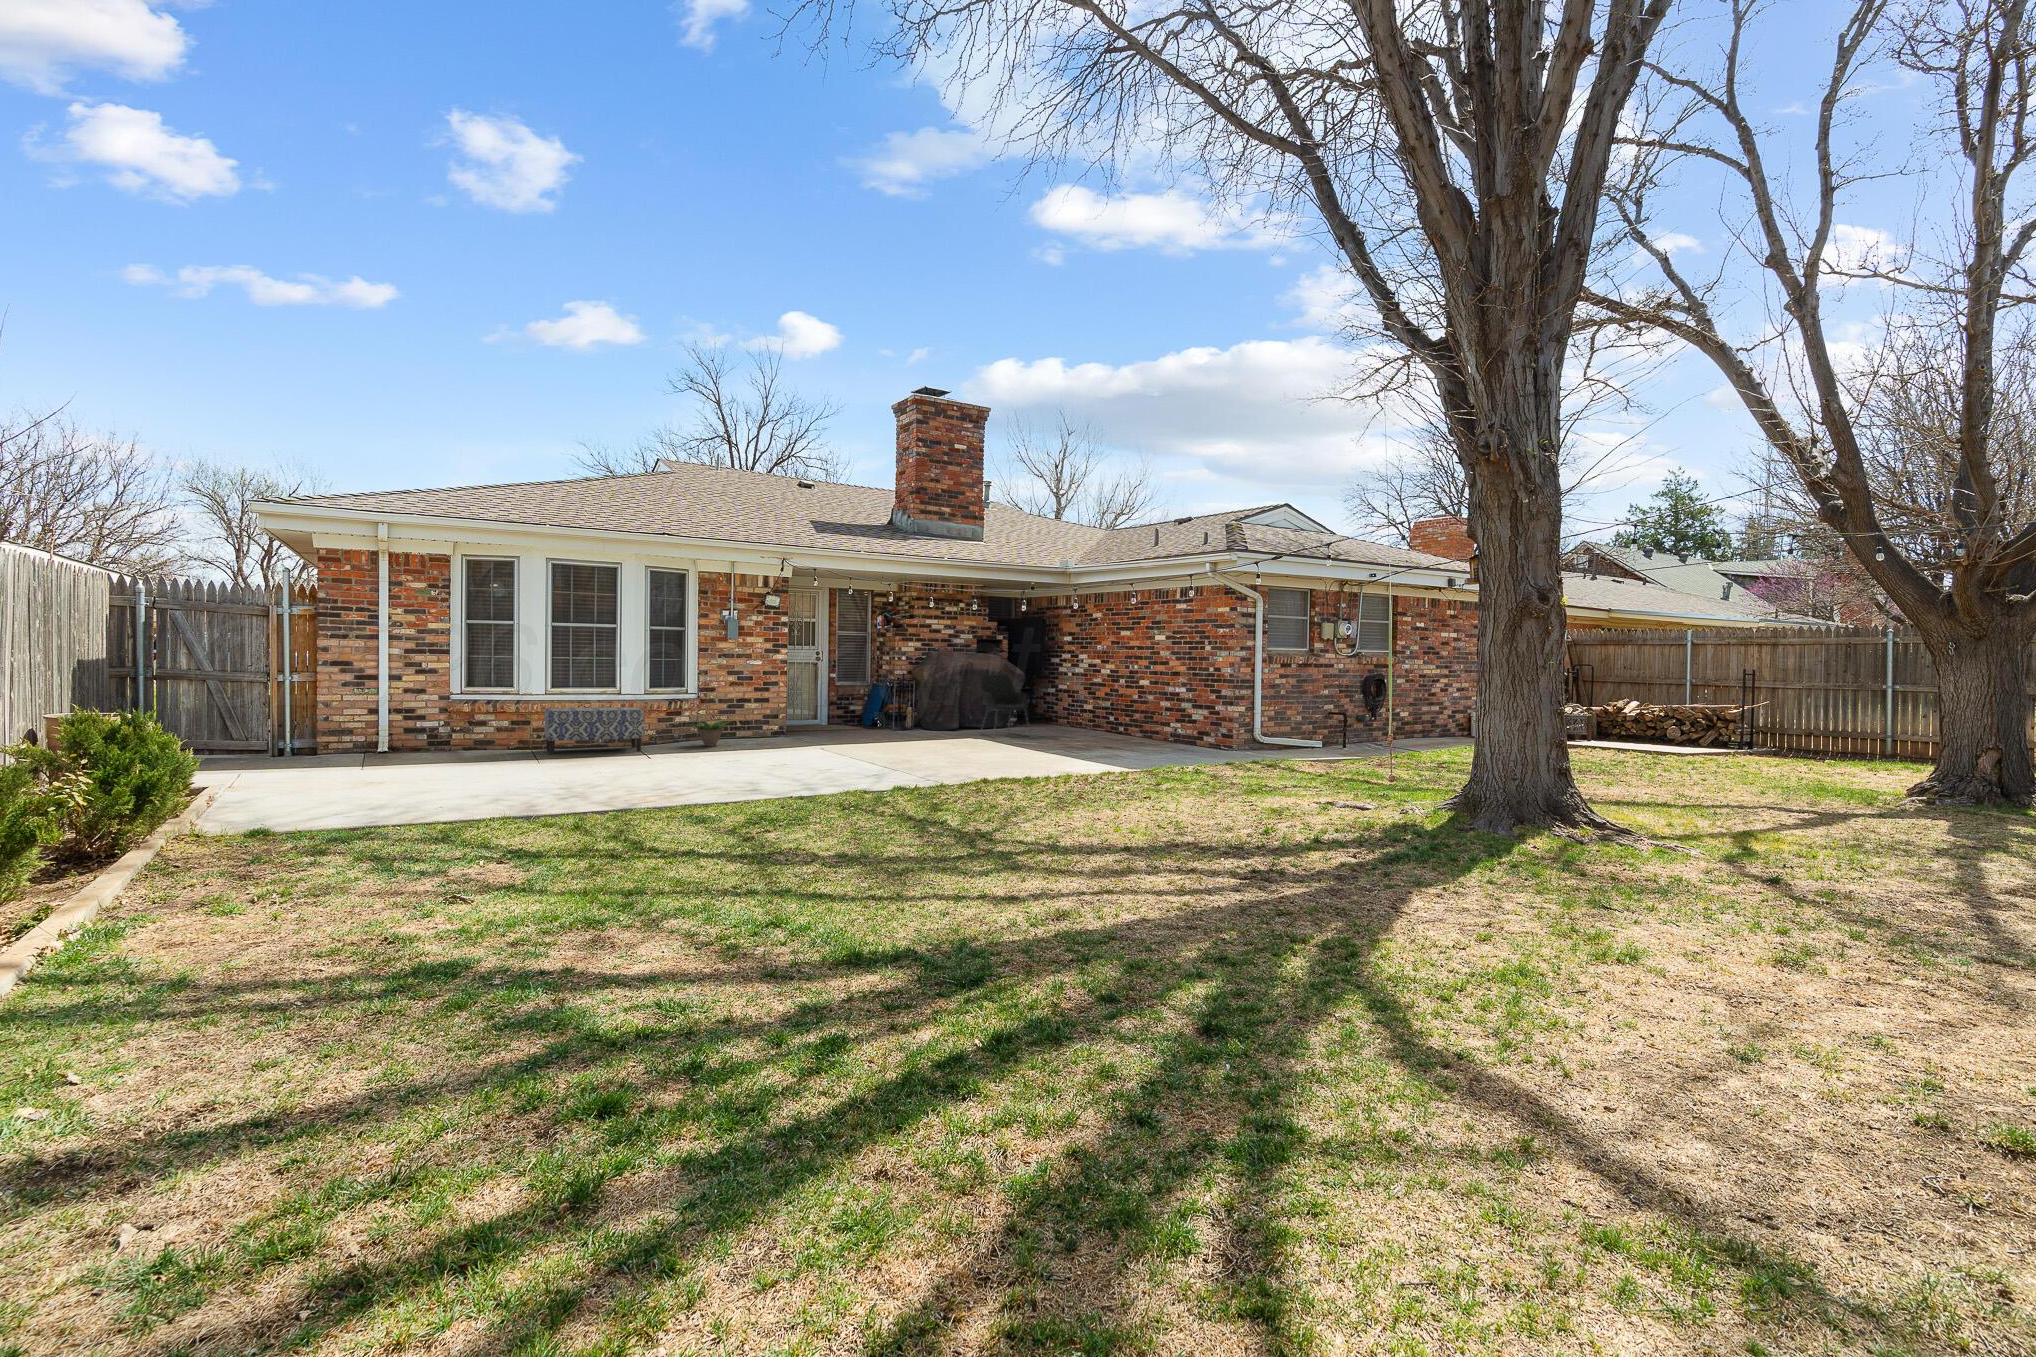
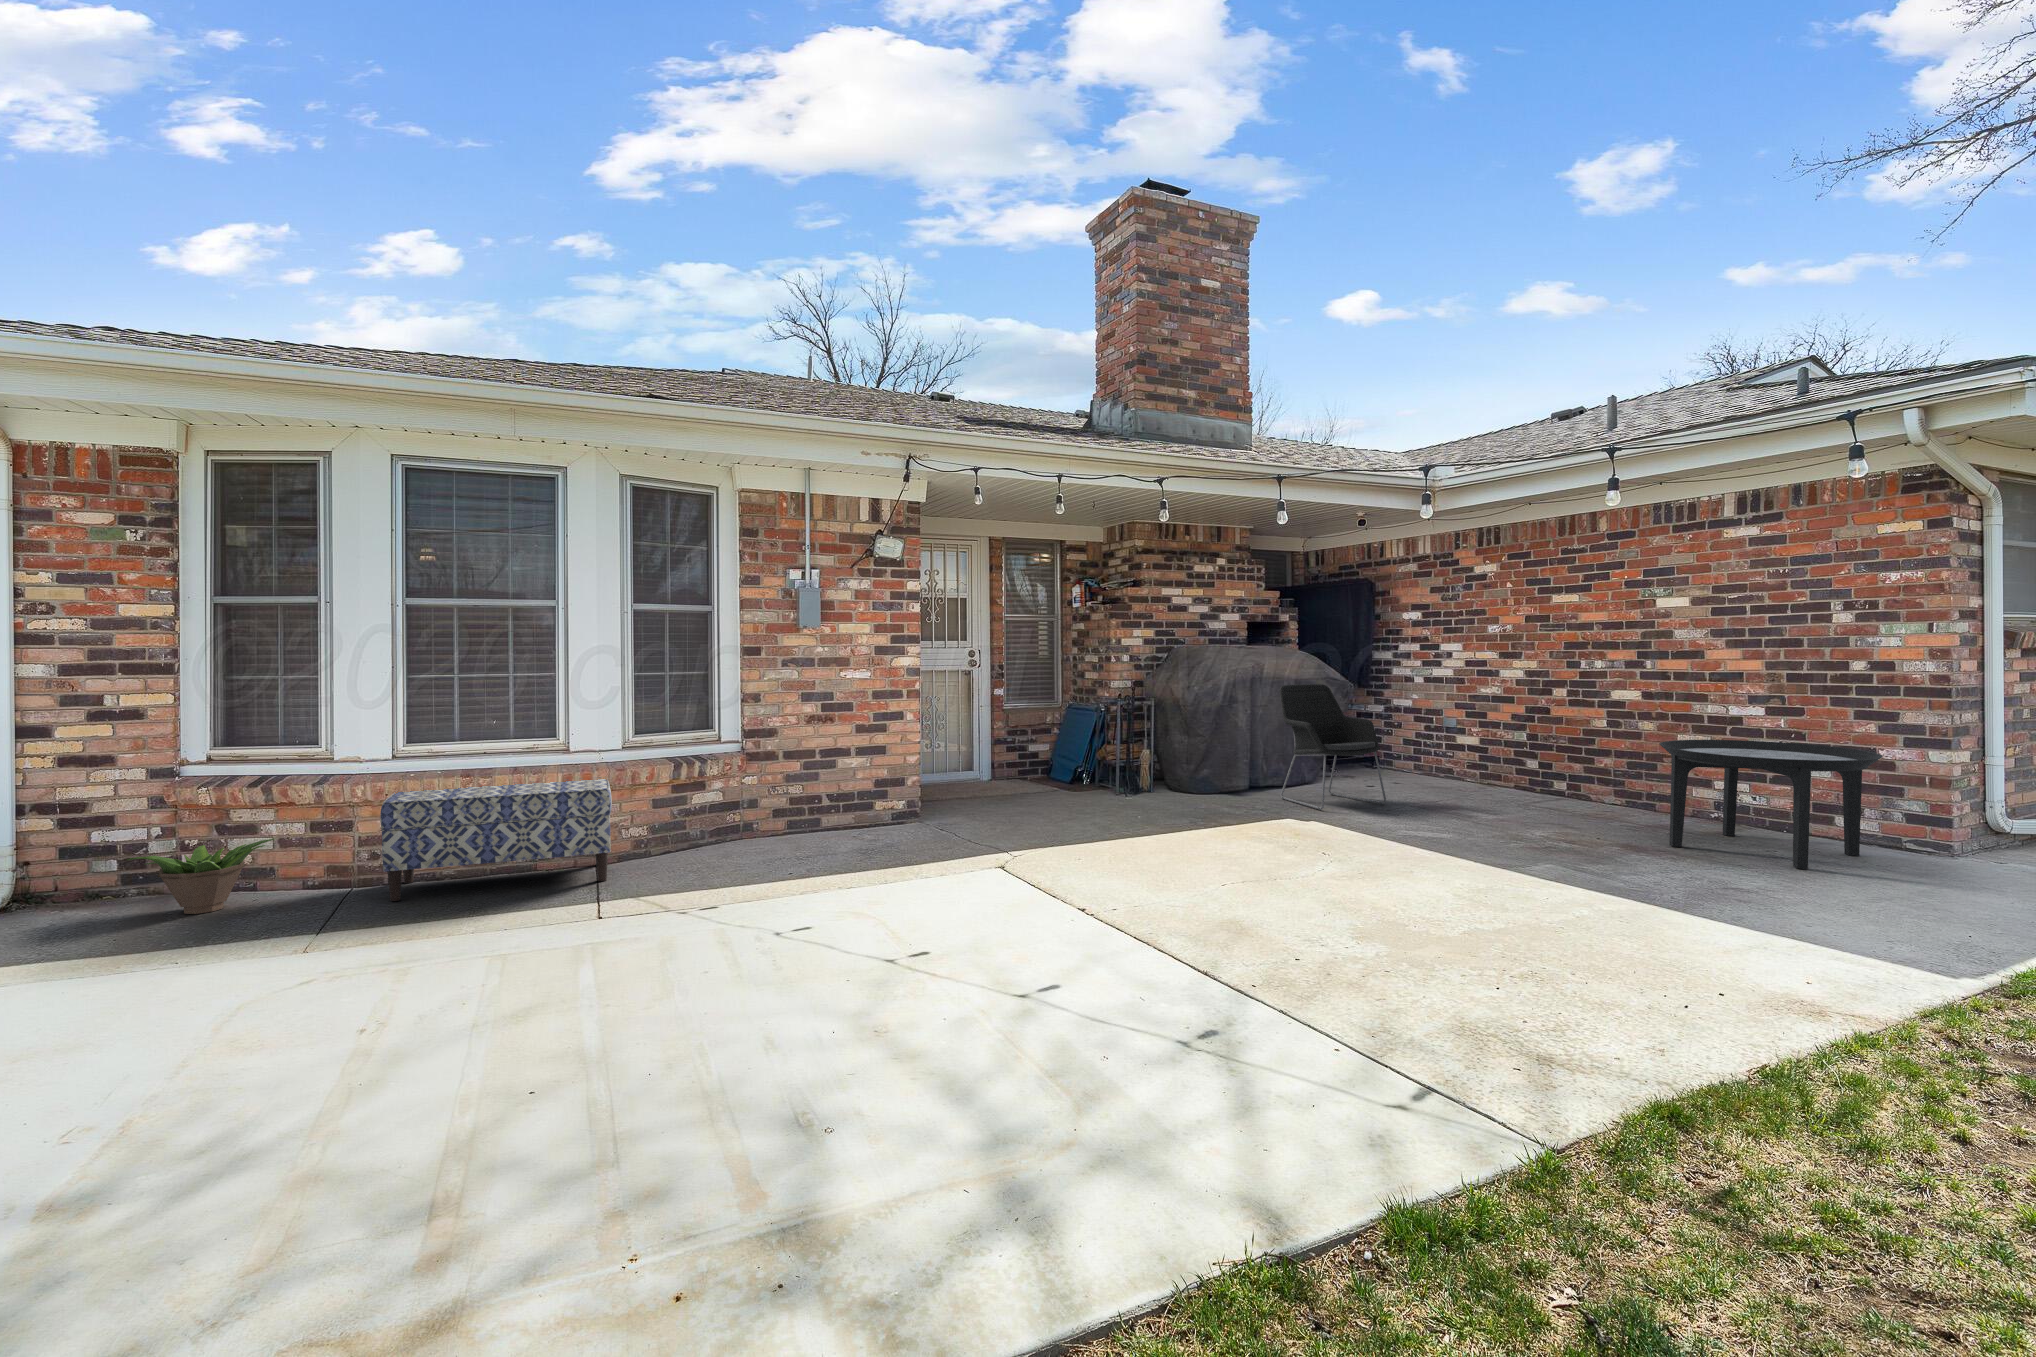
round table: none [1129,702,1209,754] -> present [1659,740,1883,869]
decorative plant: present [687,721,731,746] -> present [127,839,274,914]

